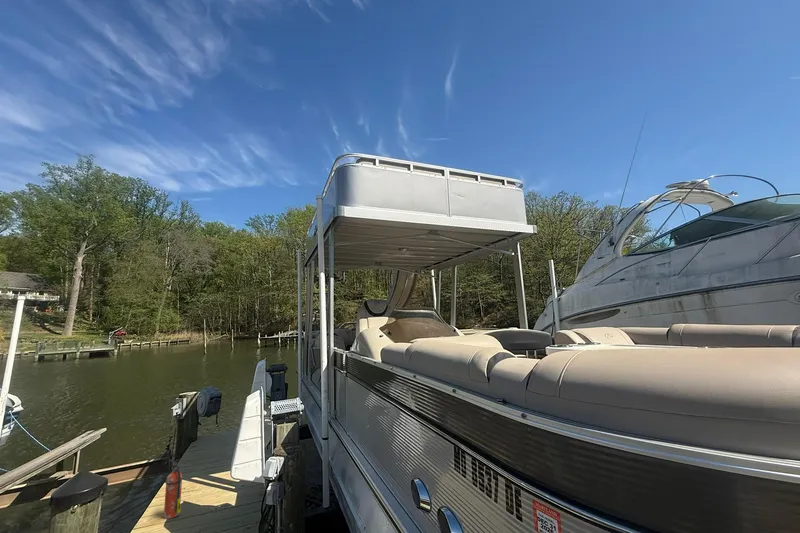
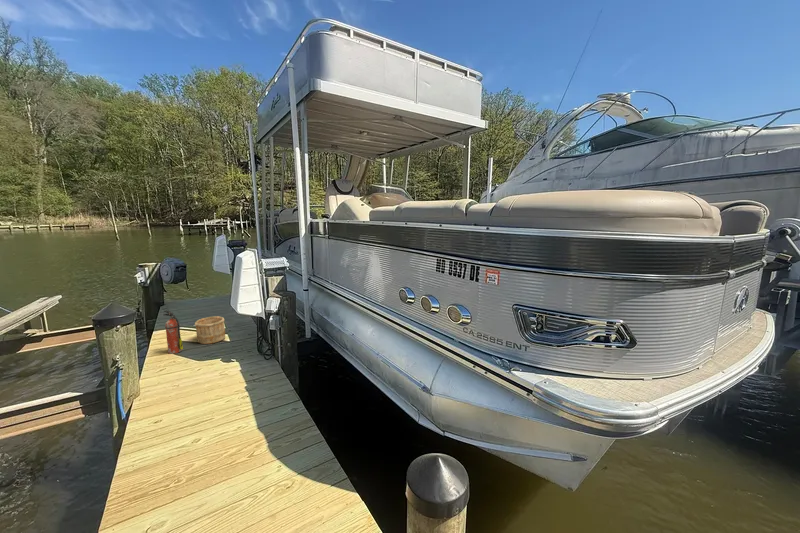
wooden bucket: none [202,465,237,504] -> present [195,316,225,344]

